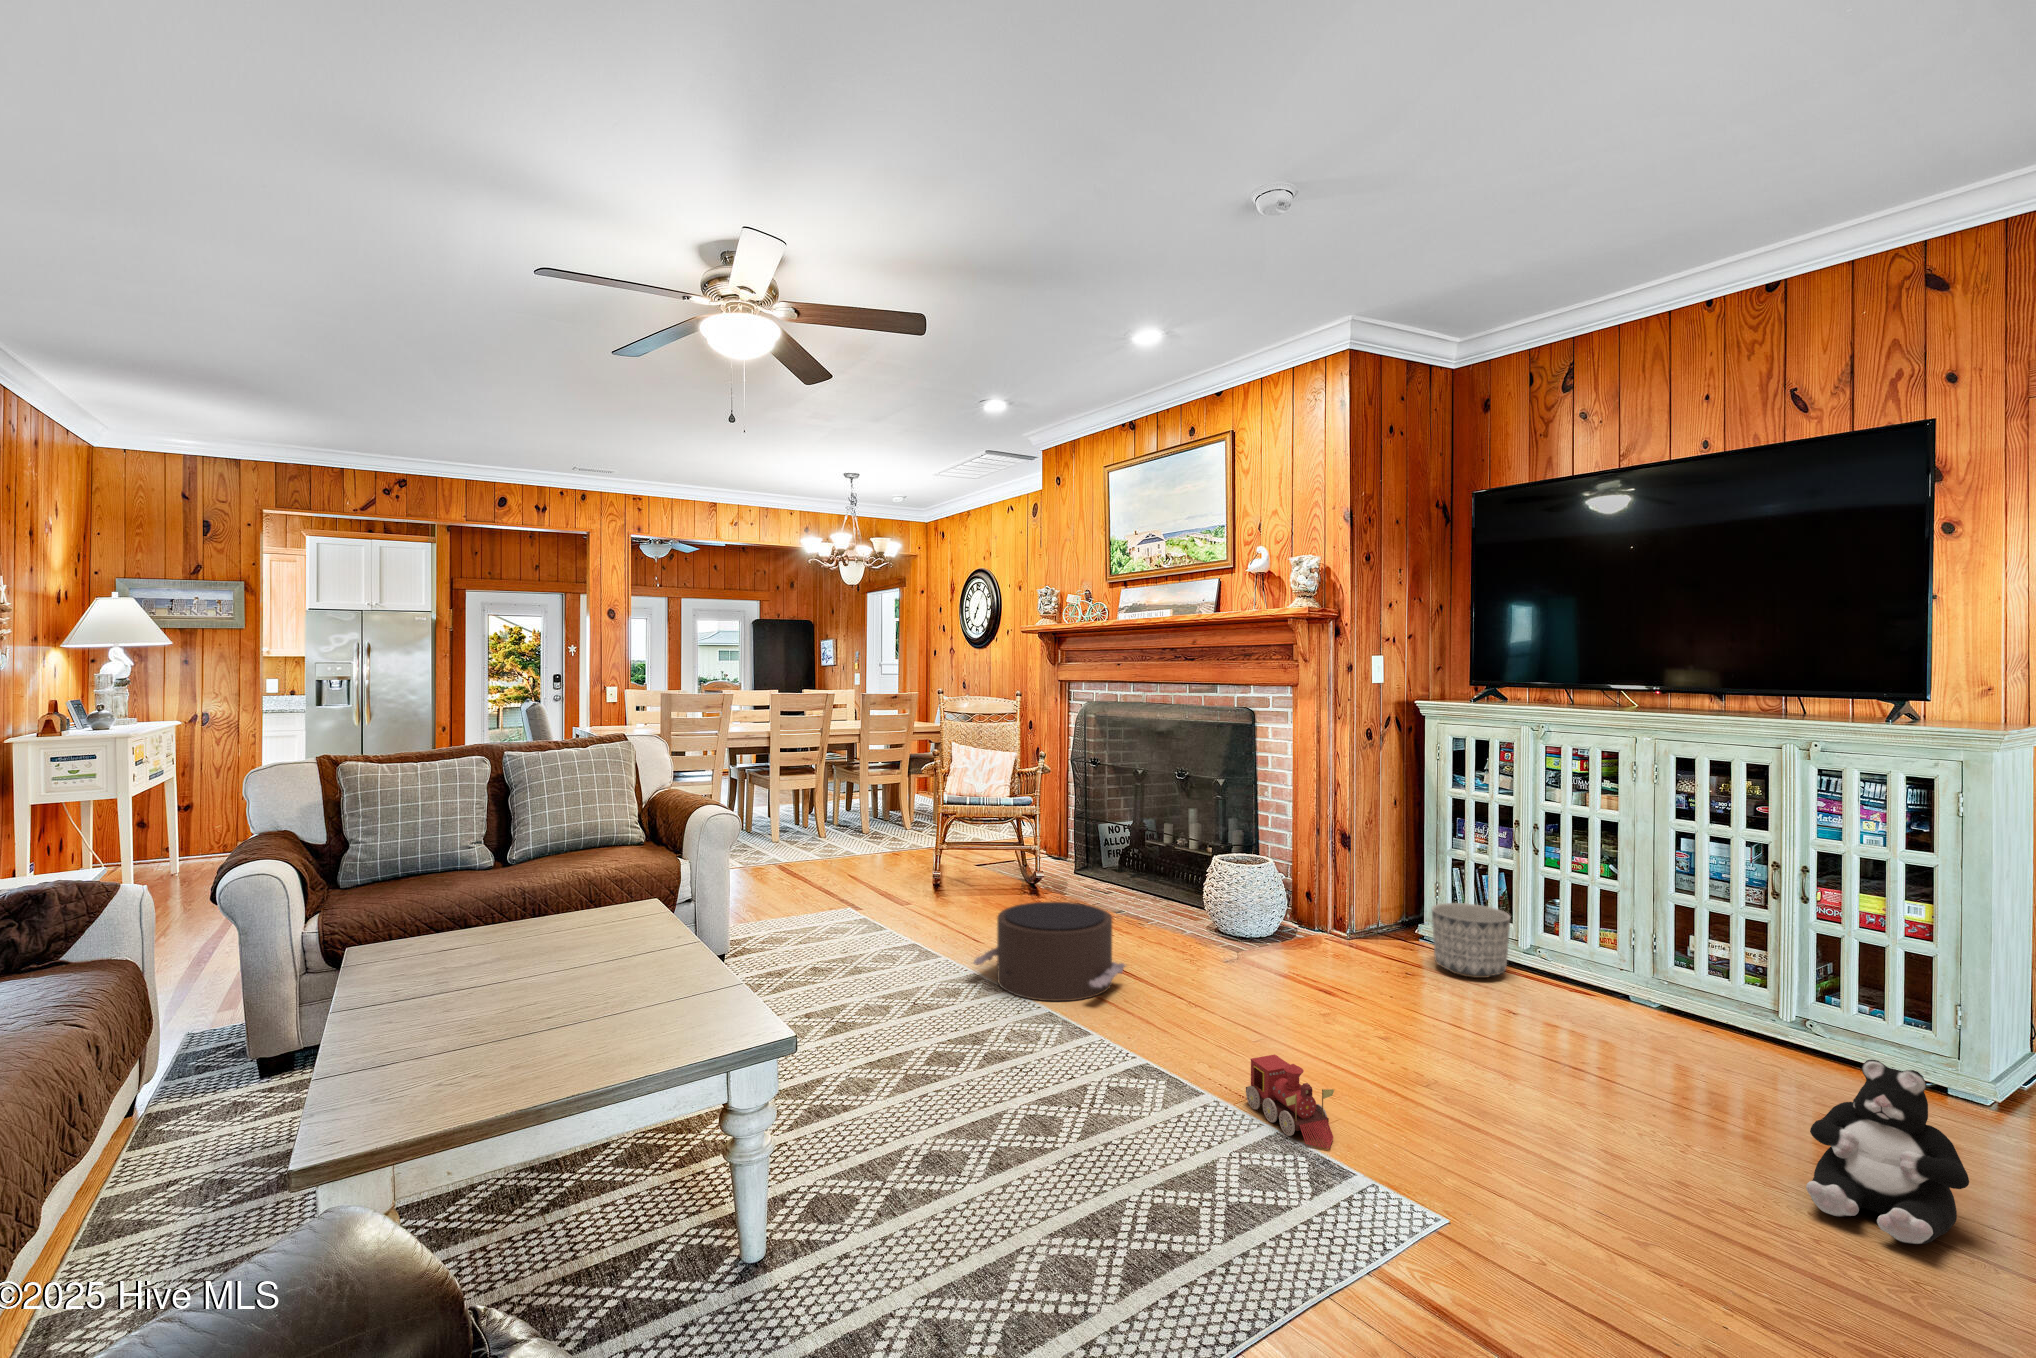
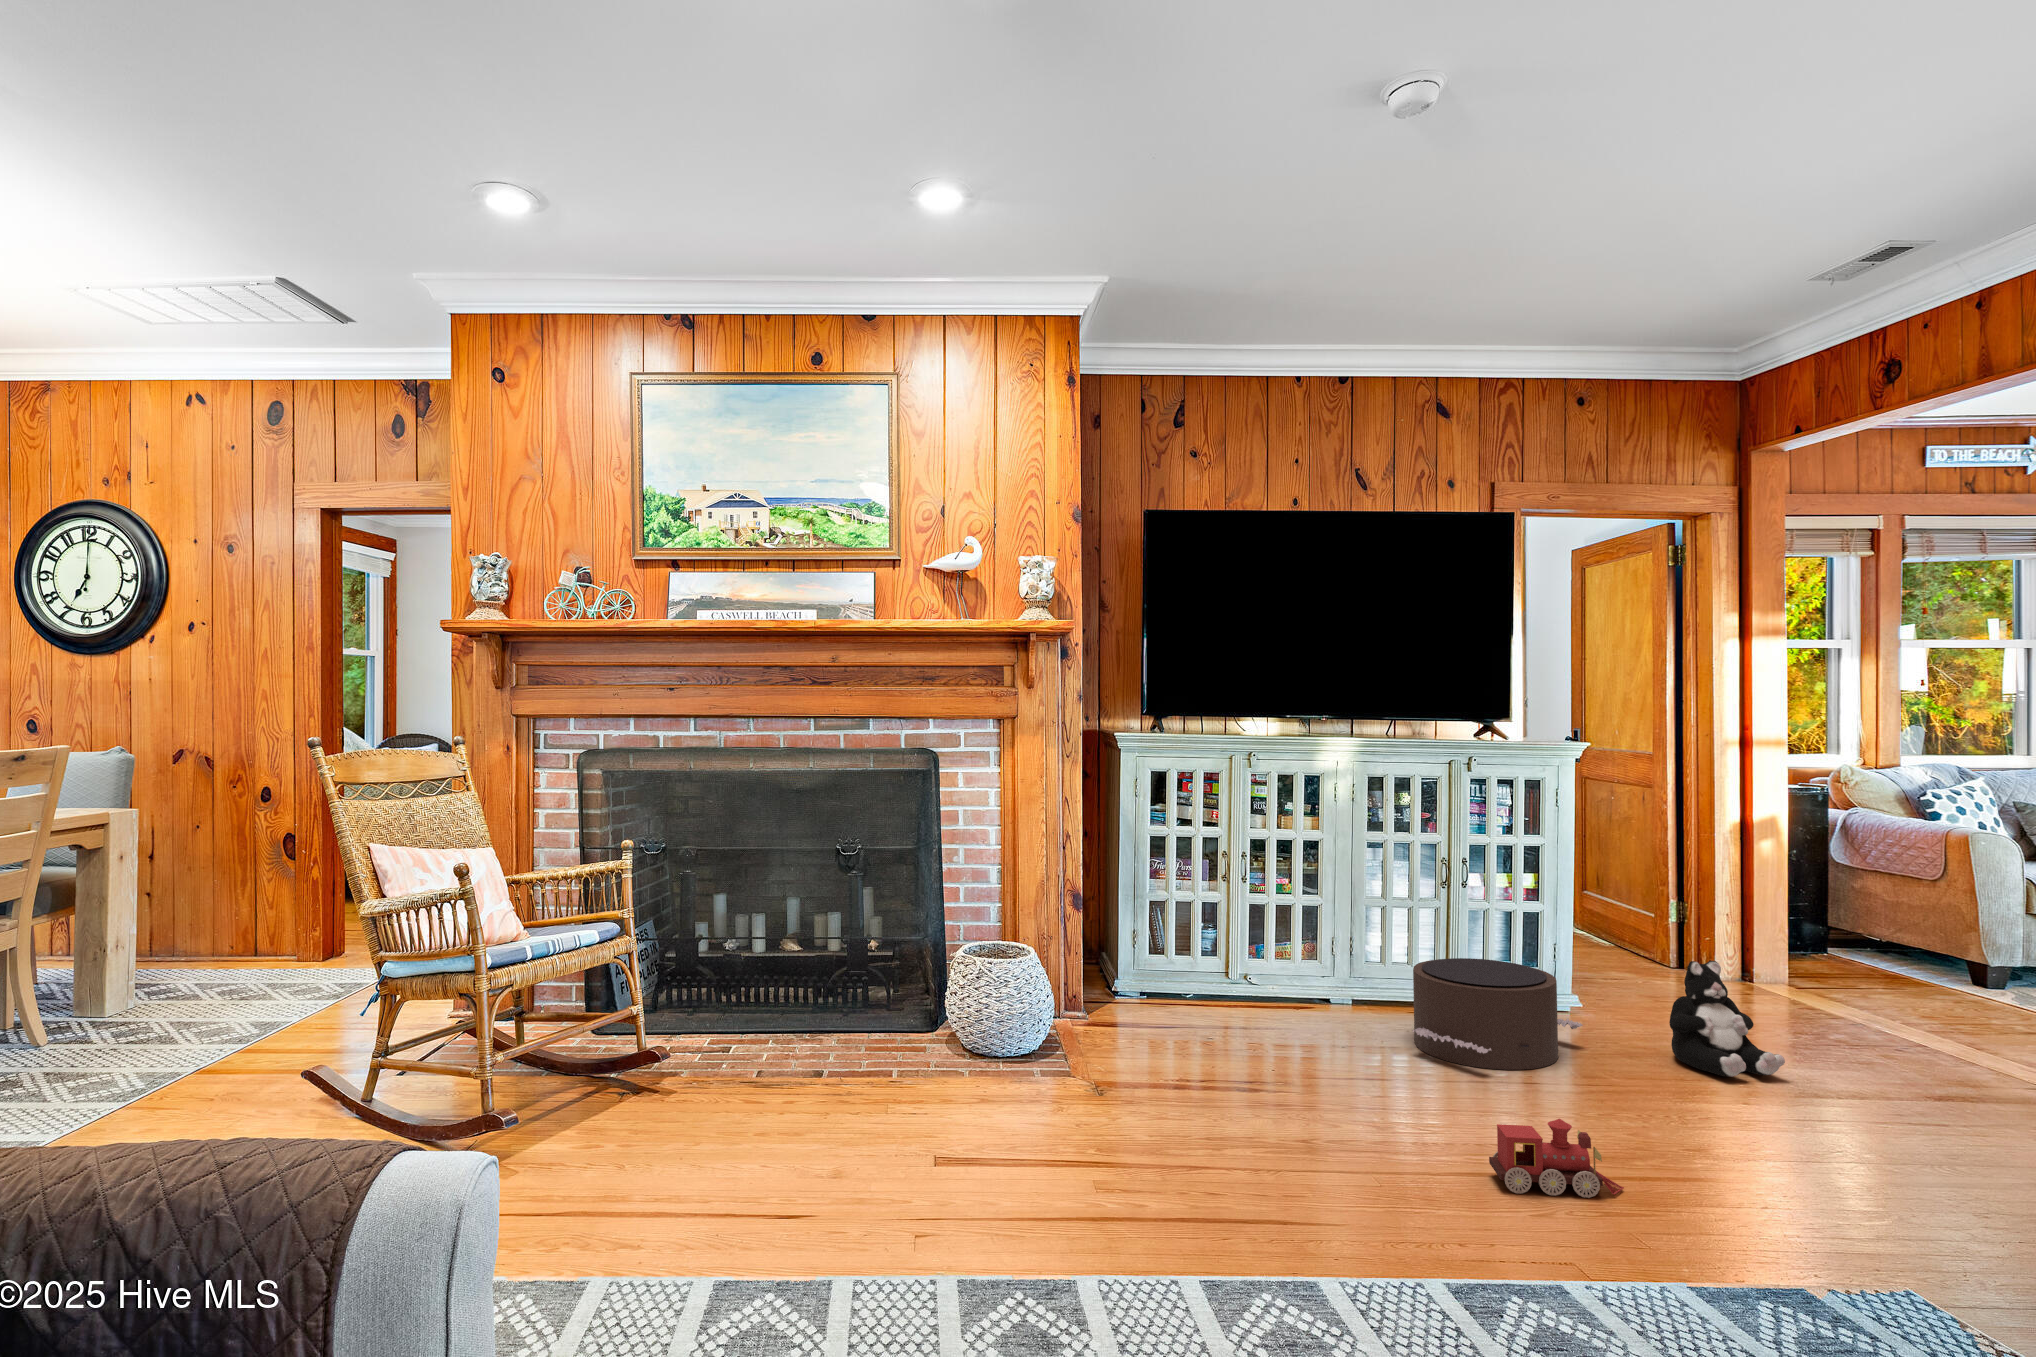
pouf: present [973,902,1125,1002] -> present [1412,958,1583,1070]
planter: present [1432,903,1511,978] -> none [1178,940,1253,1016]

